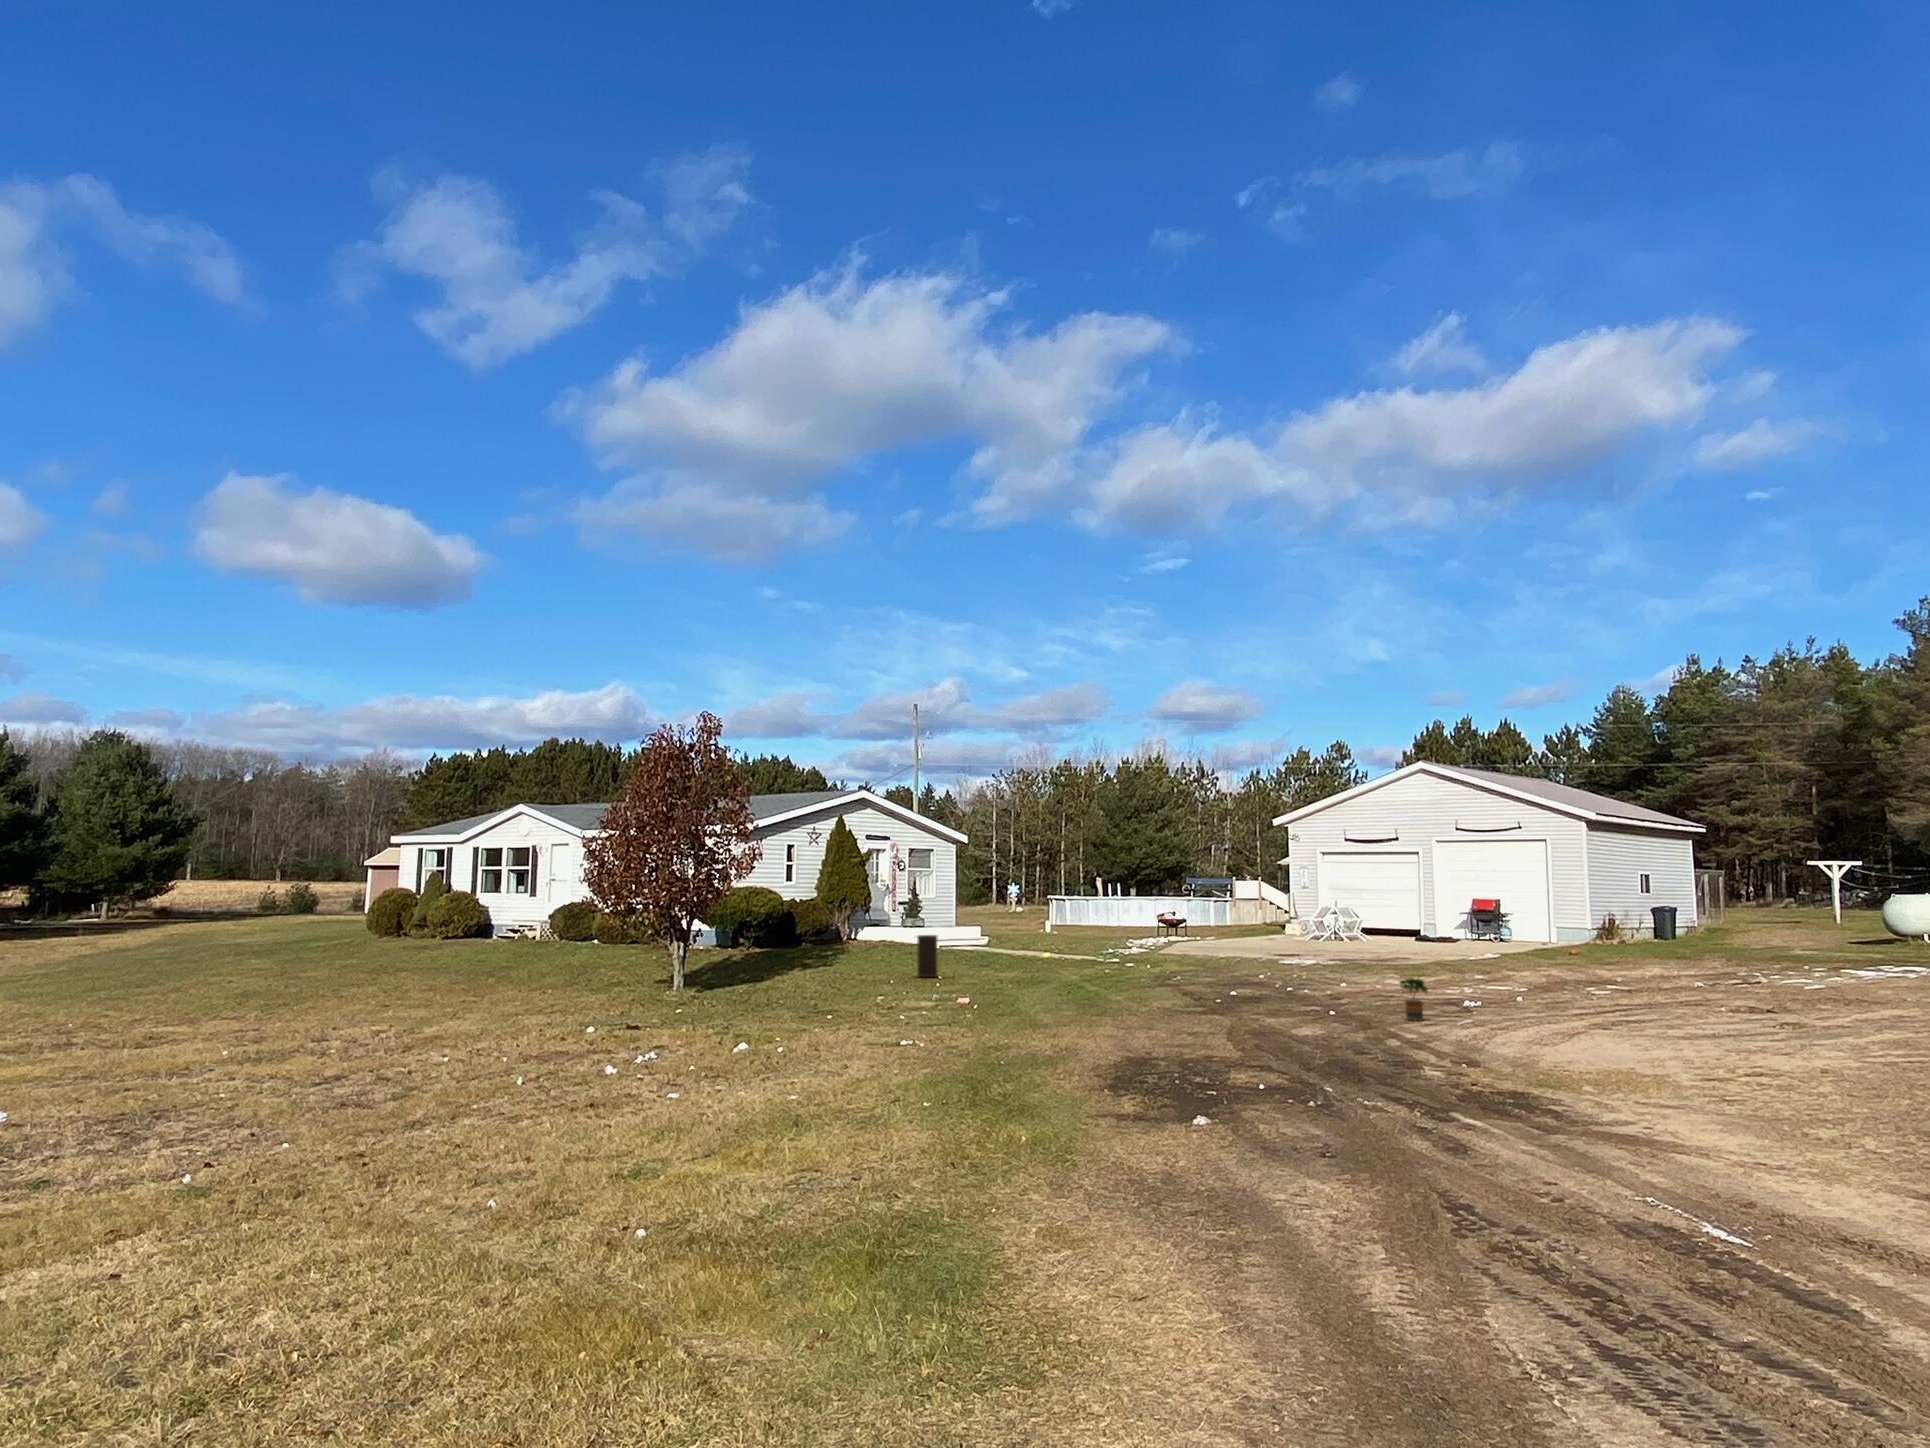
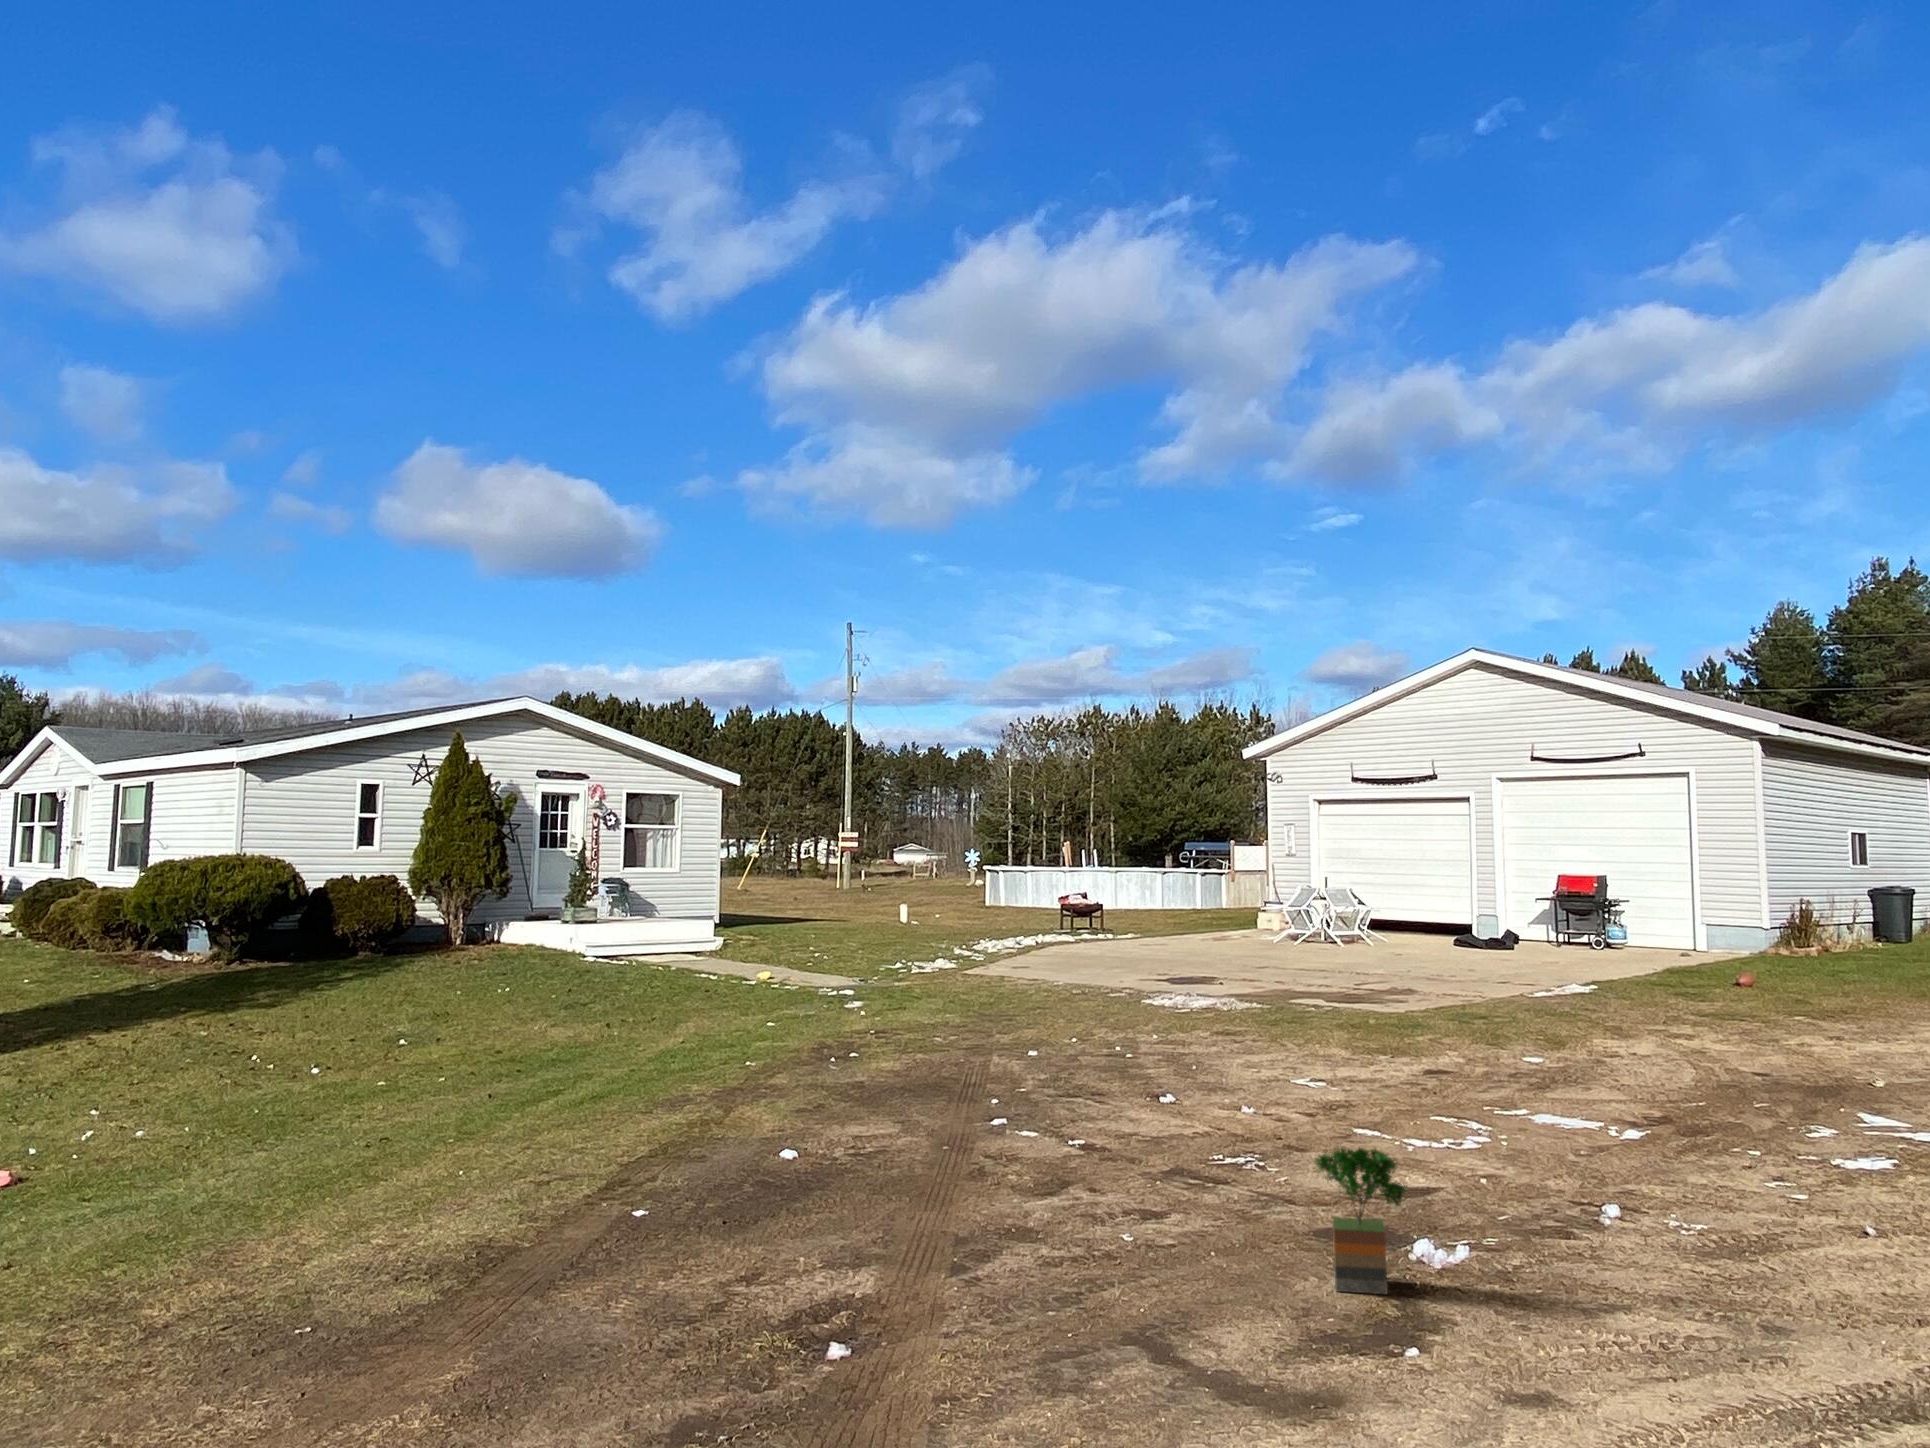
trash can: present [917,935,938,977] -> none [365,959,412,1050]

